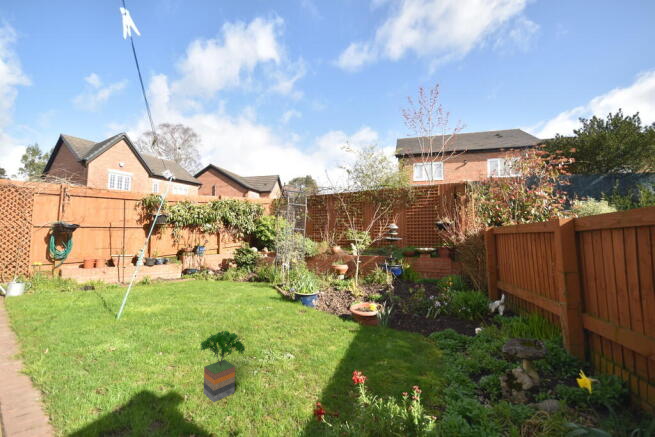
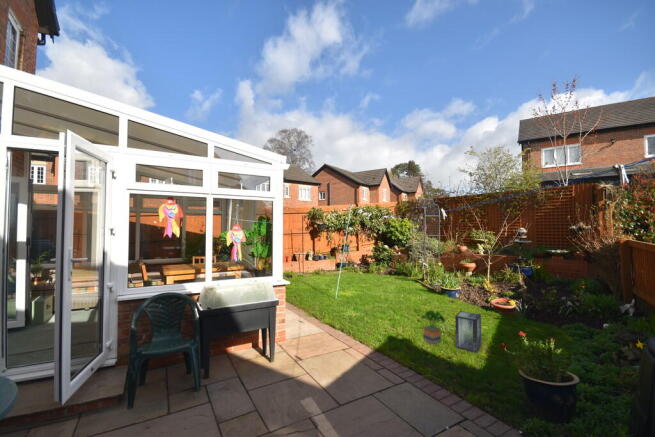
storage box: none [255,328,307,414] -> present [455,311,481,353]

